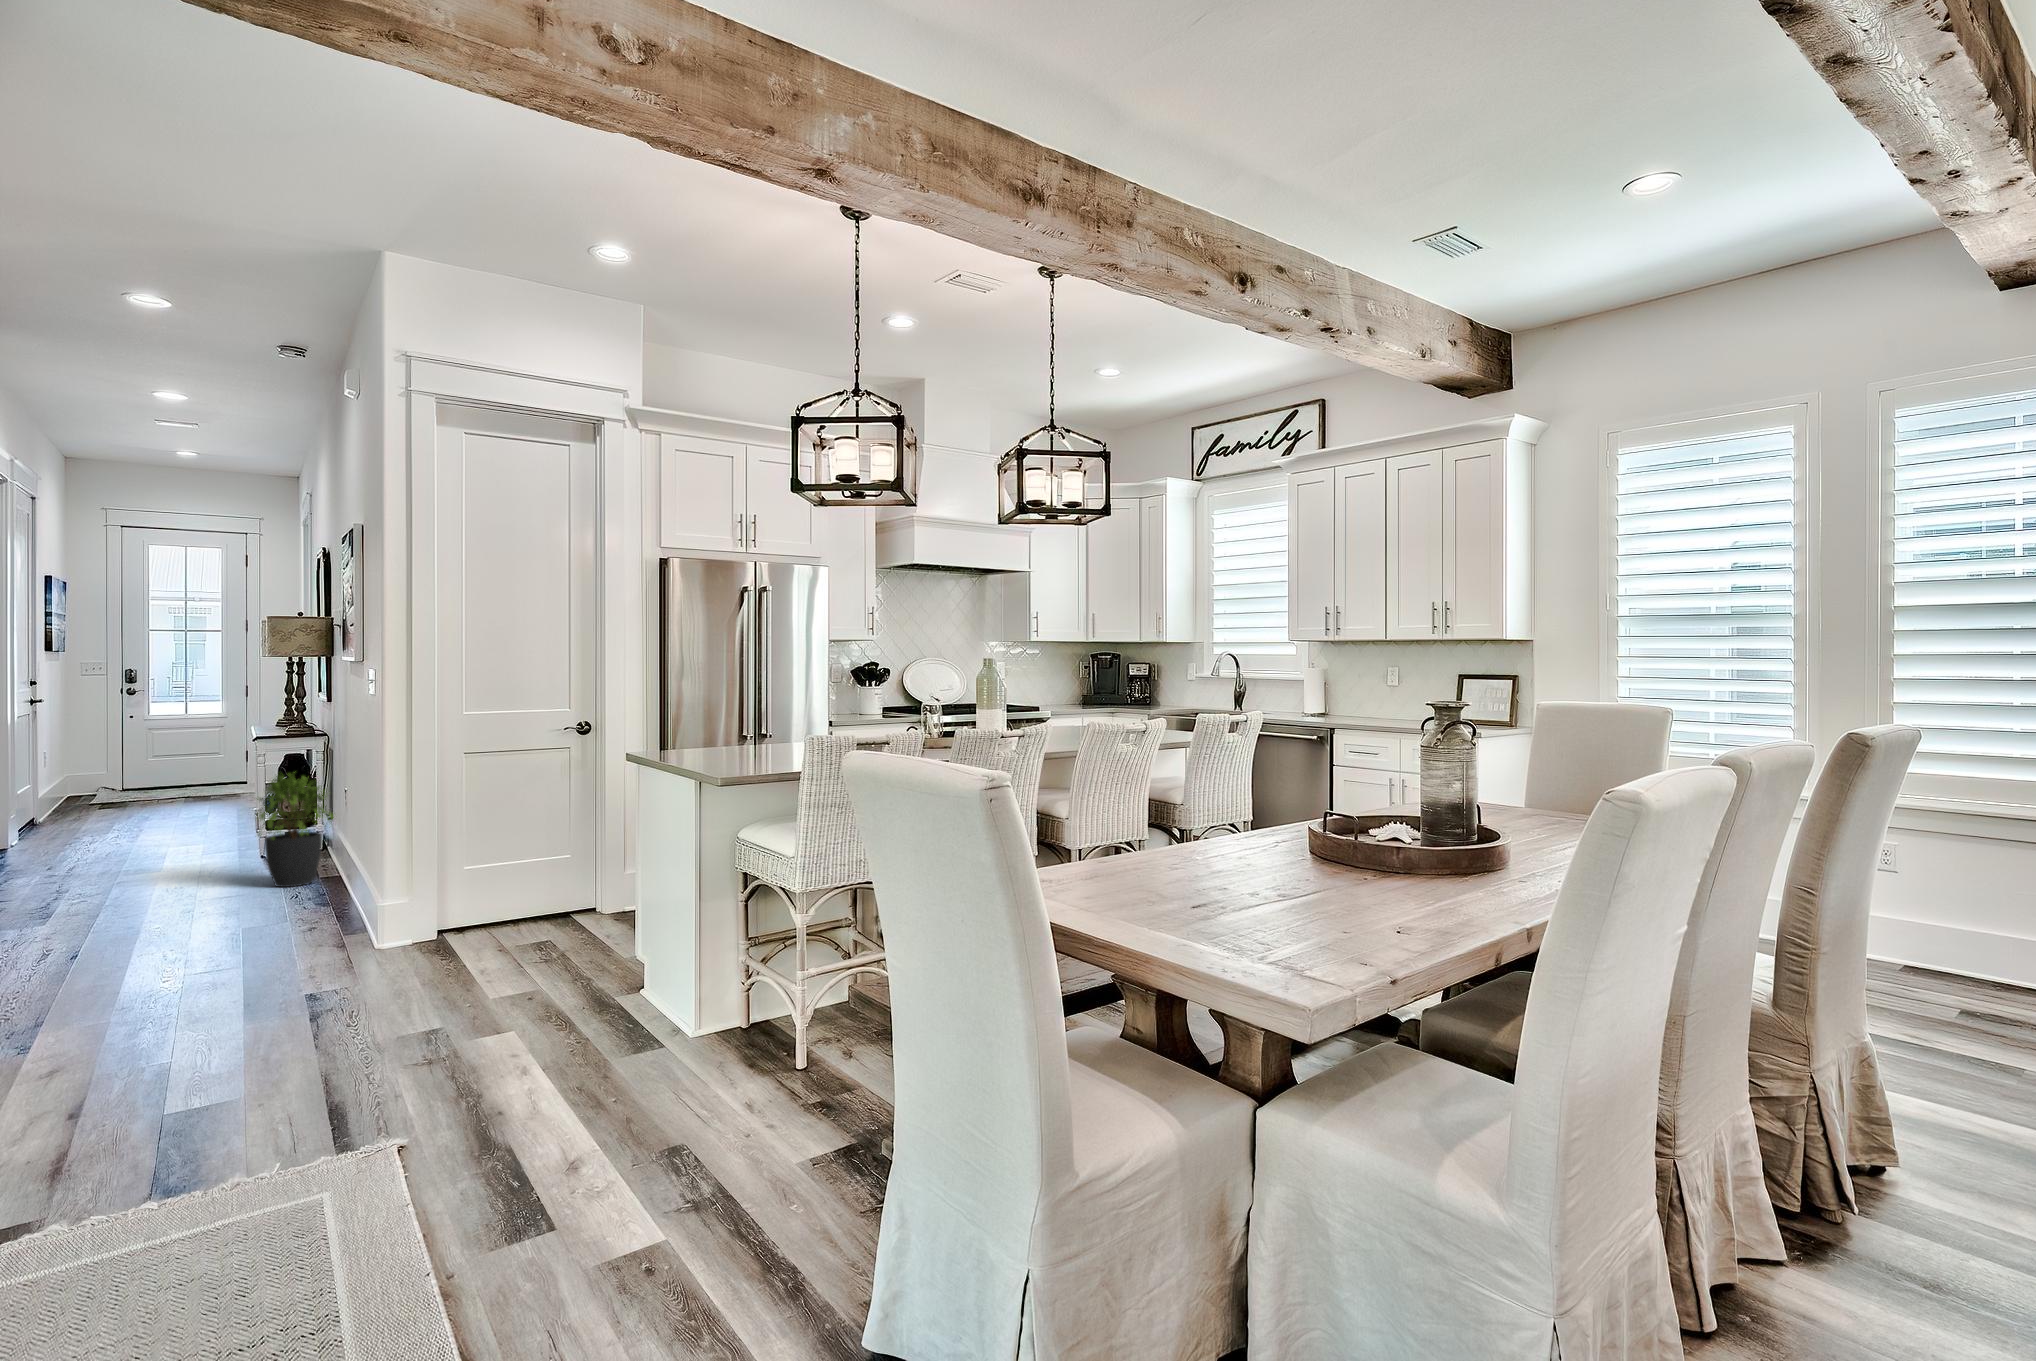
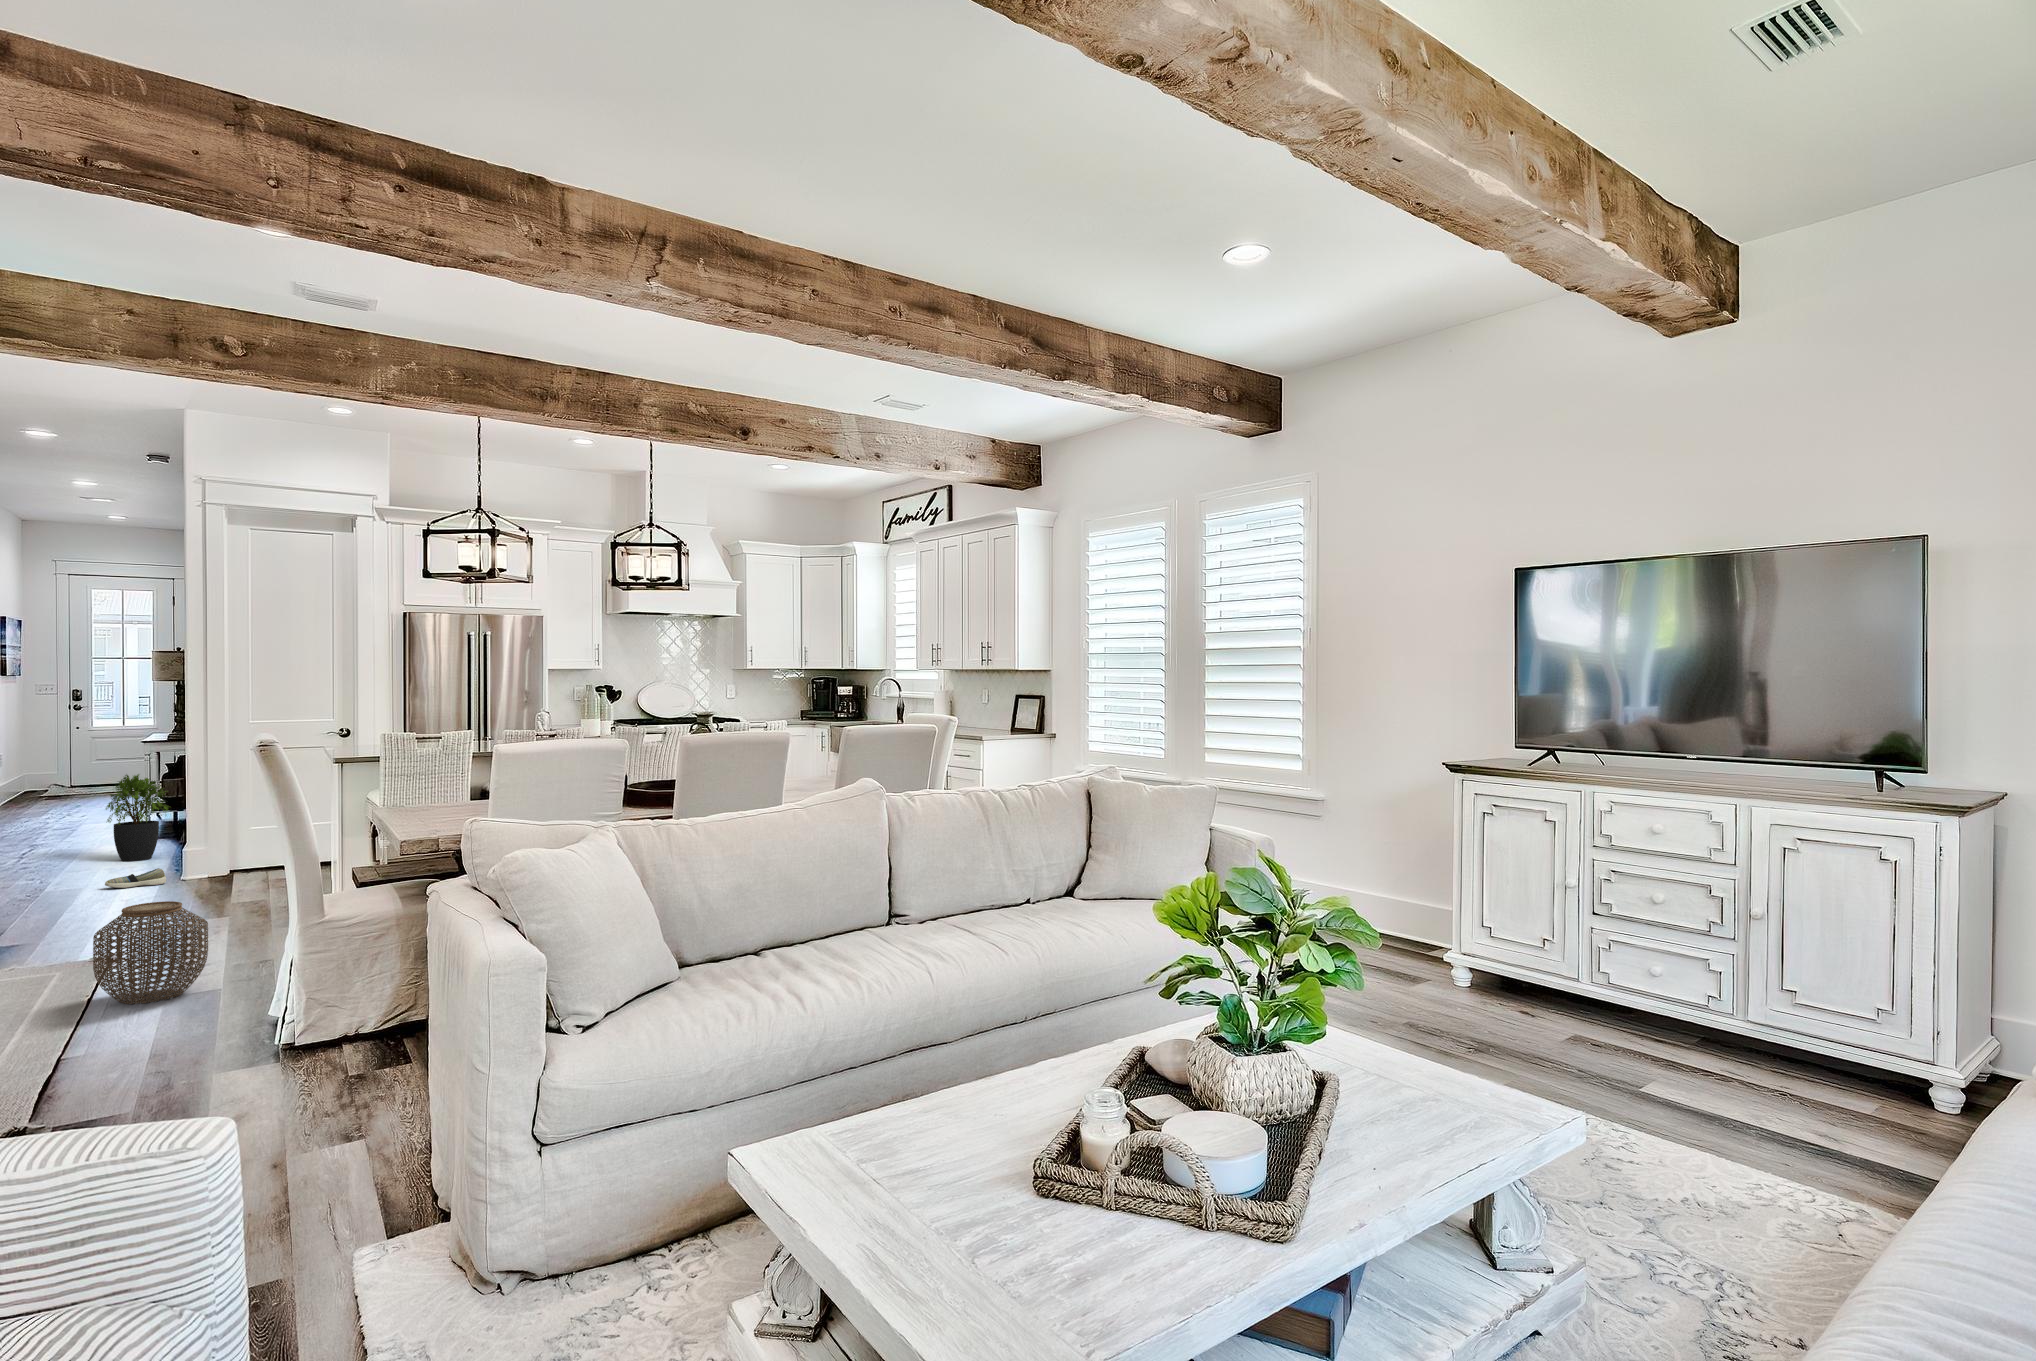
shoe: none [282,910,362,940] -> present [105,868,166,888]
woven basket: none [426,1057,612,1271] -> present [93,901,208,1004]

